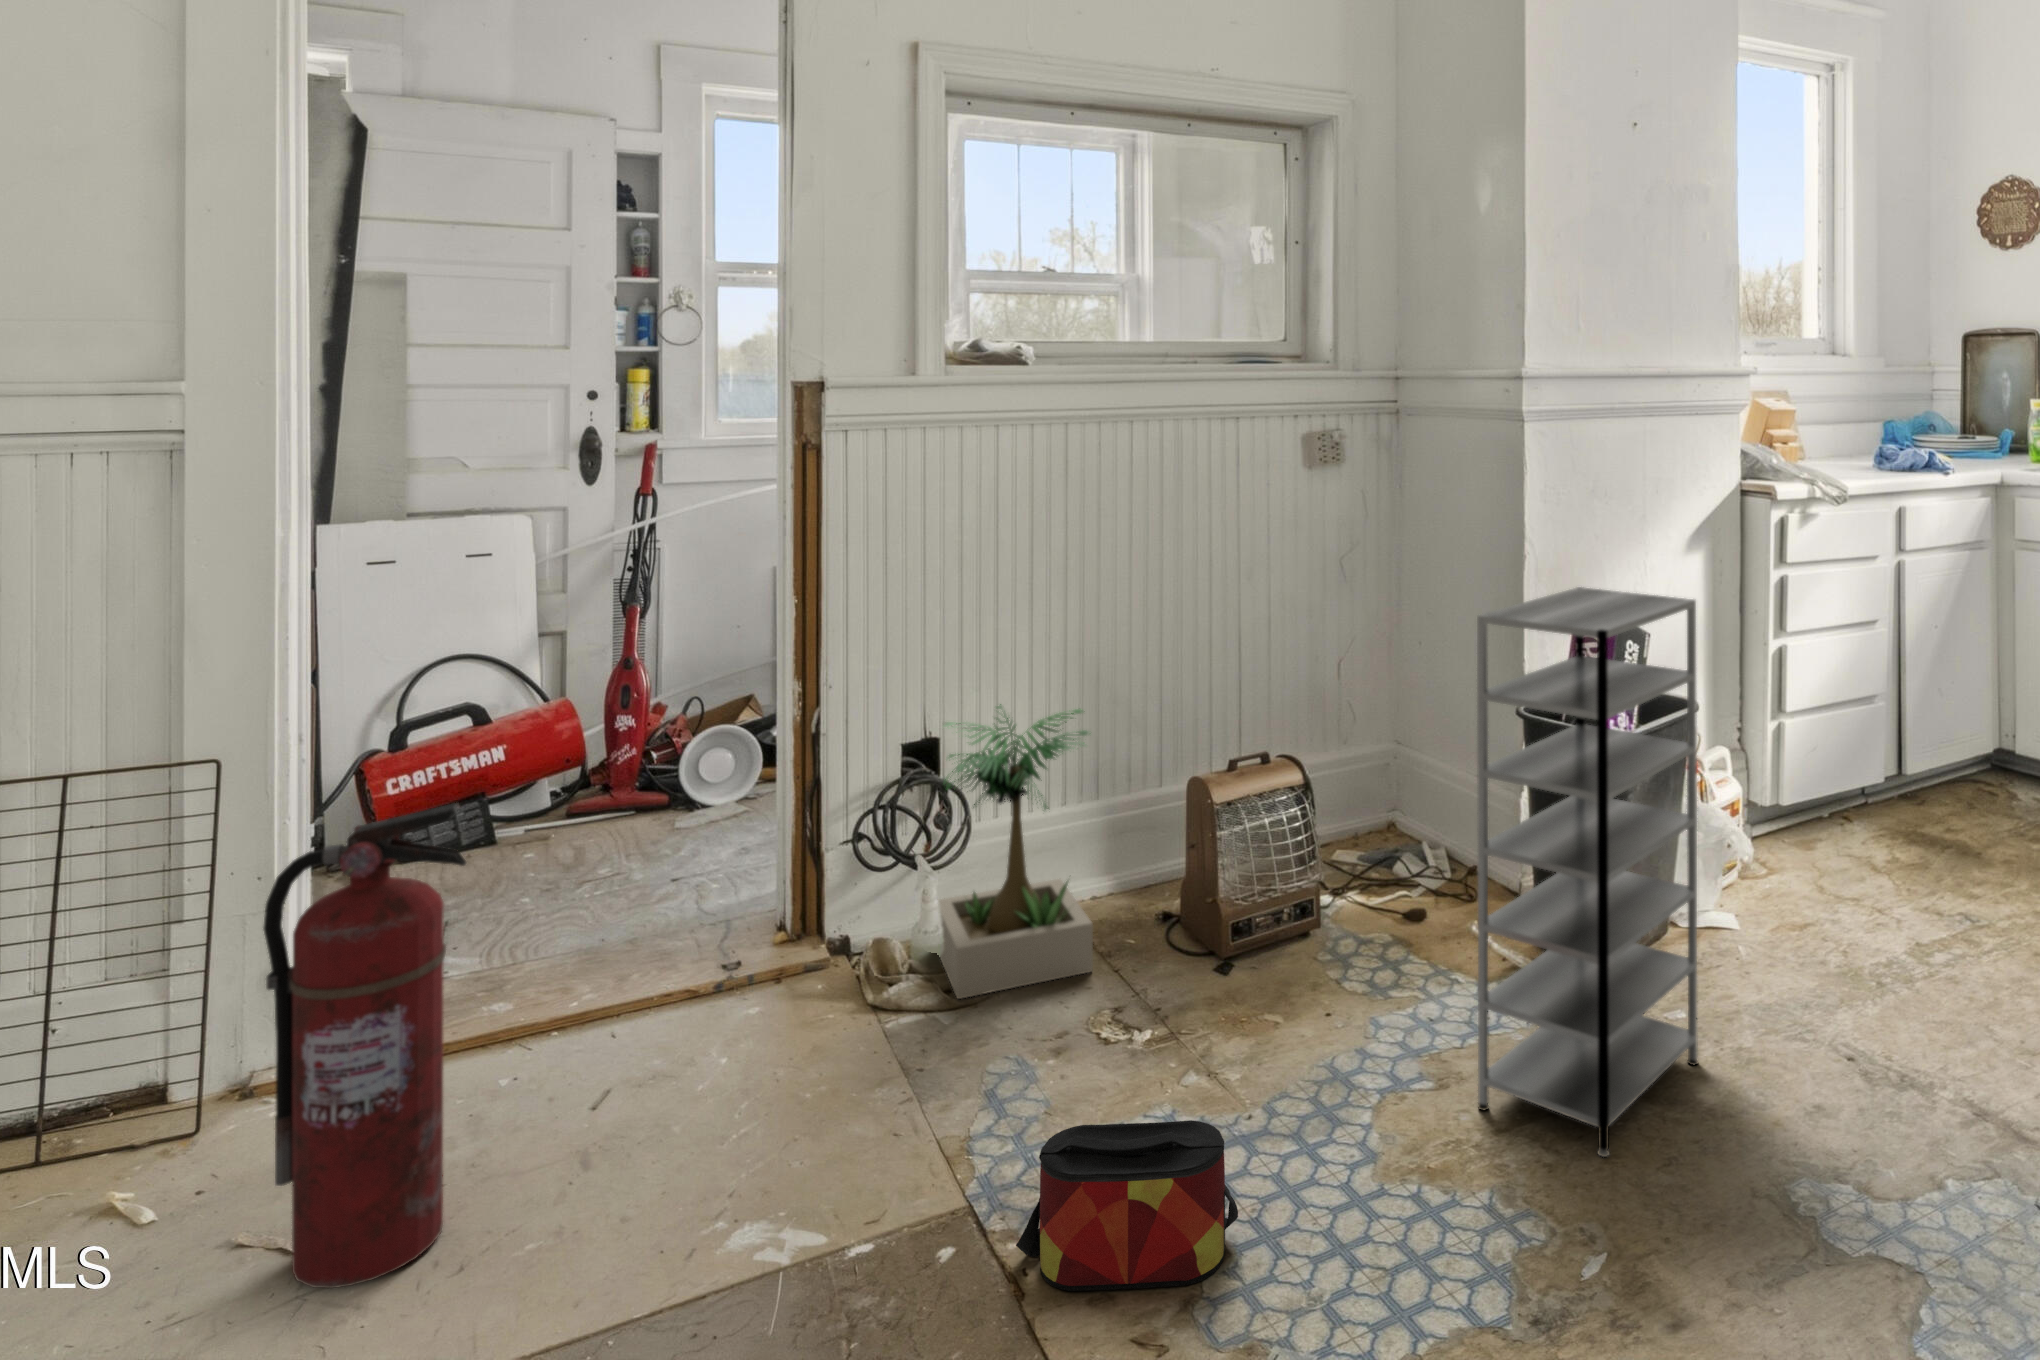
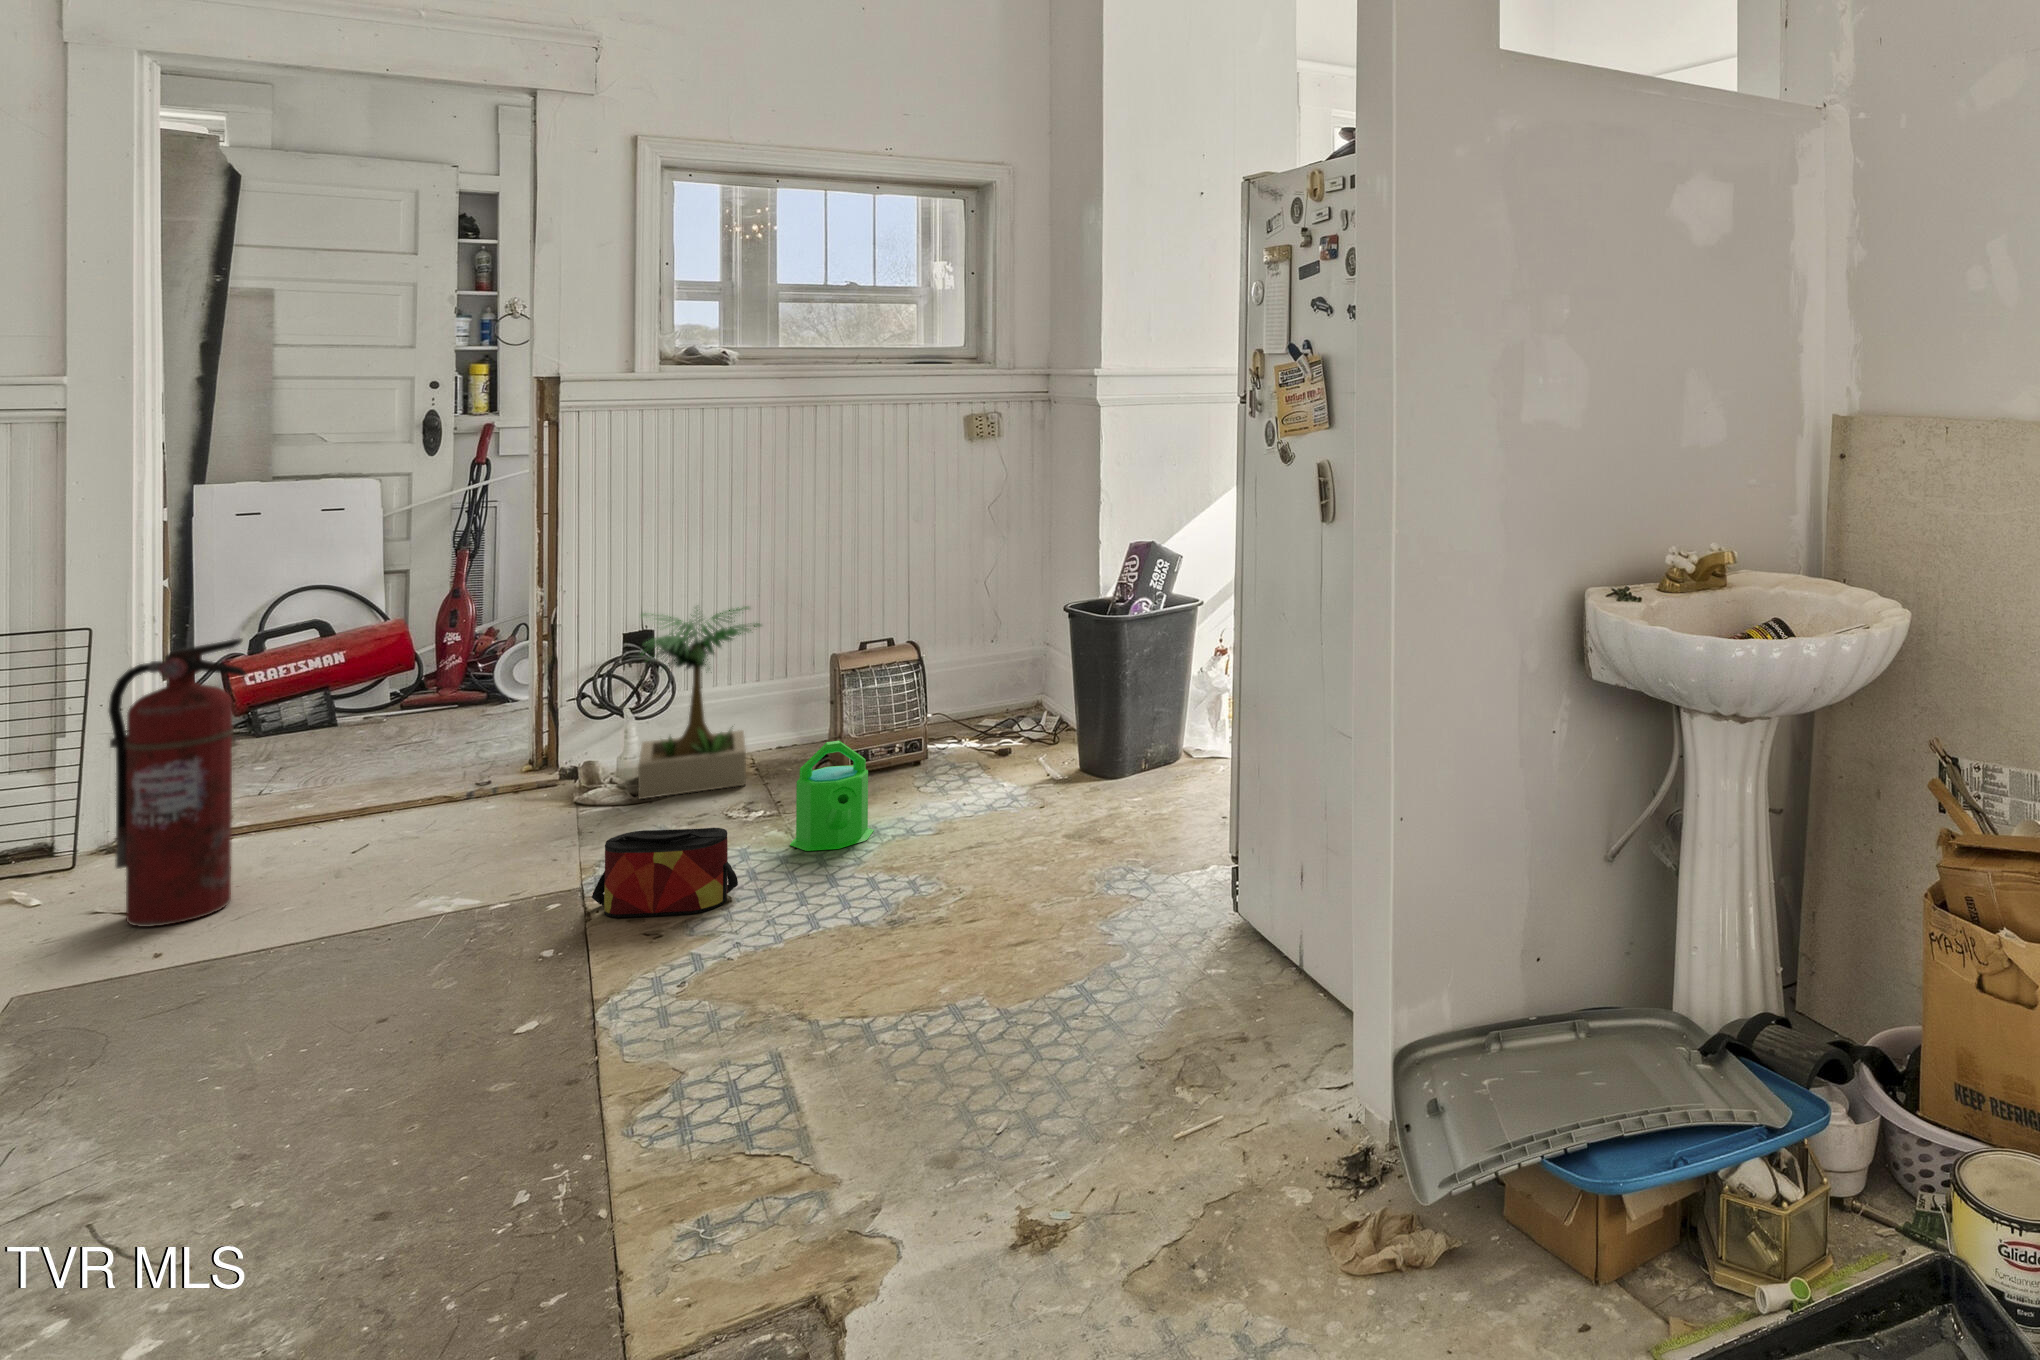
shelving unit: present [1477,587,1698,1157] -> none [946,515,1116,860]
watering can: none [1237,941,1363,1124] -> present [790,741,874,851]

